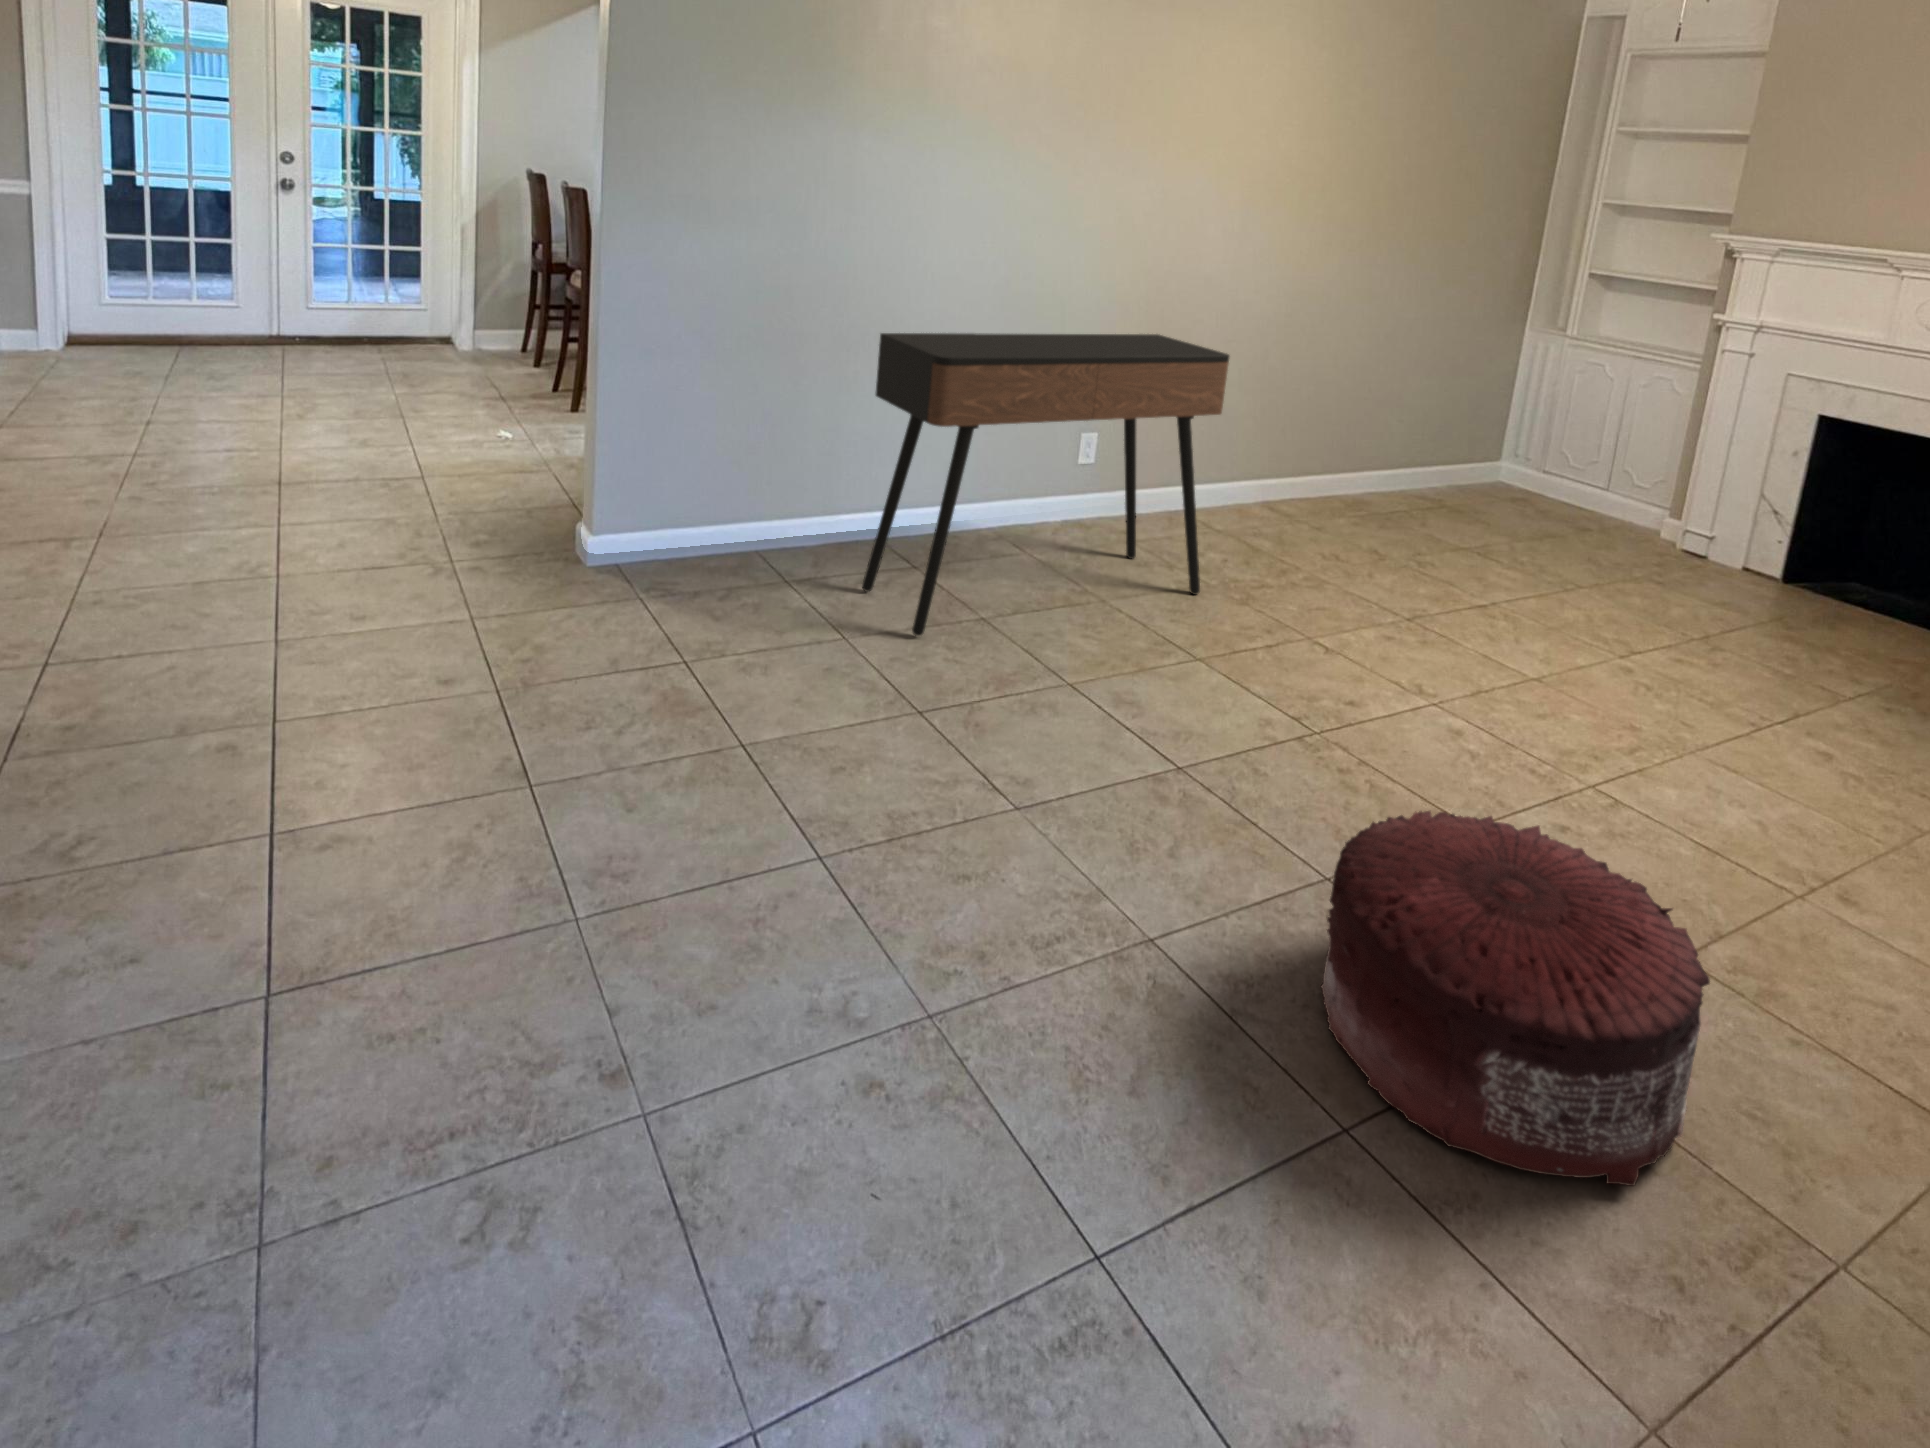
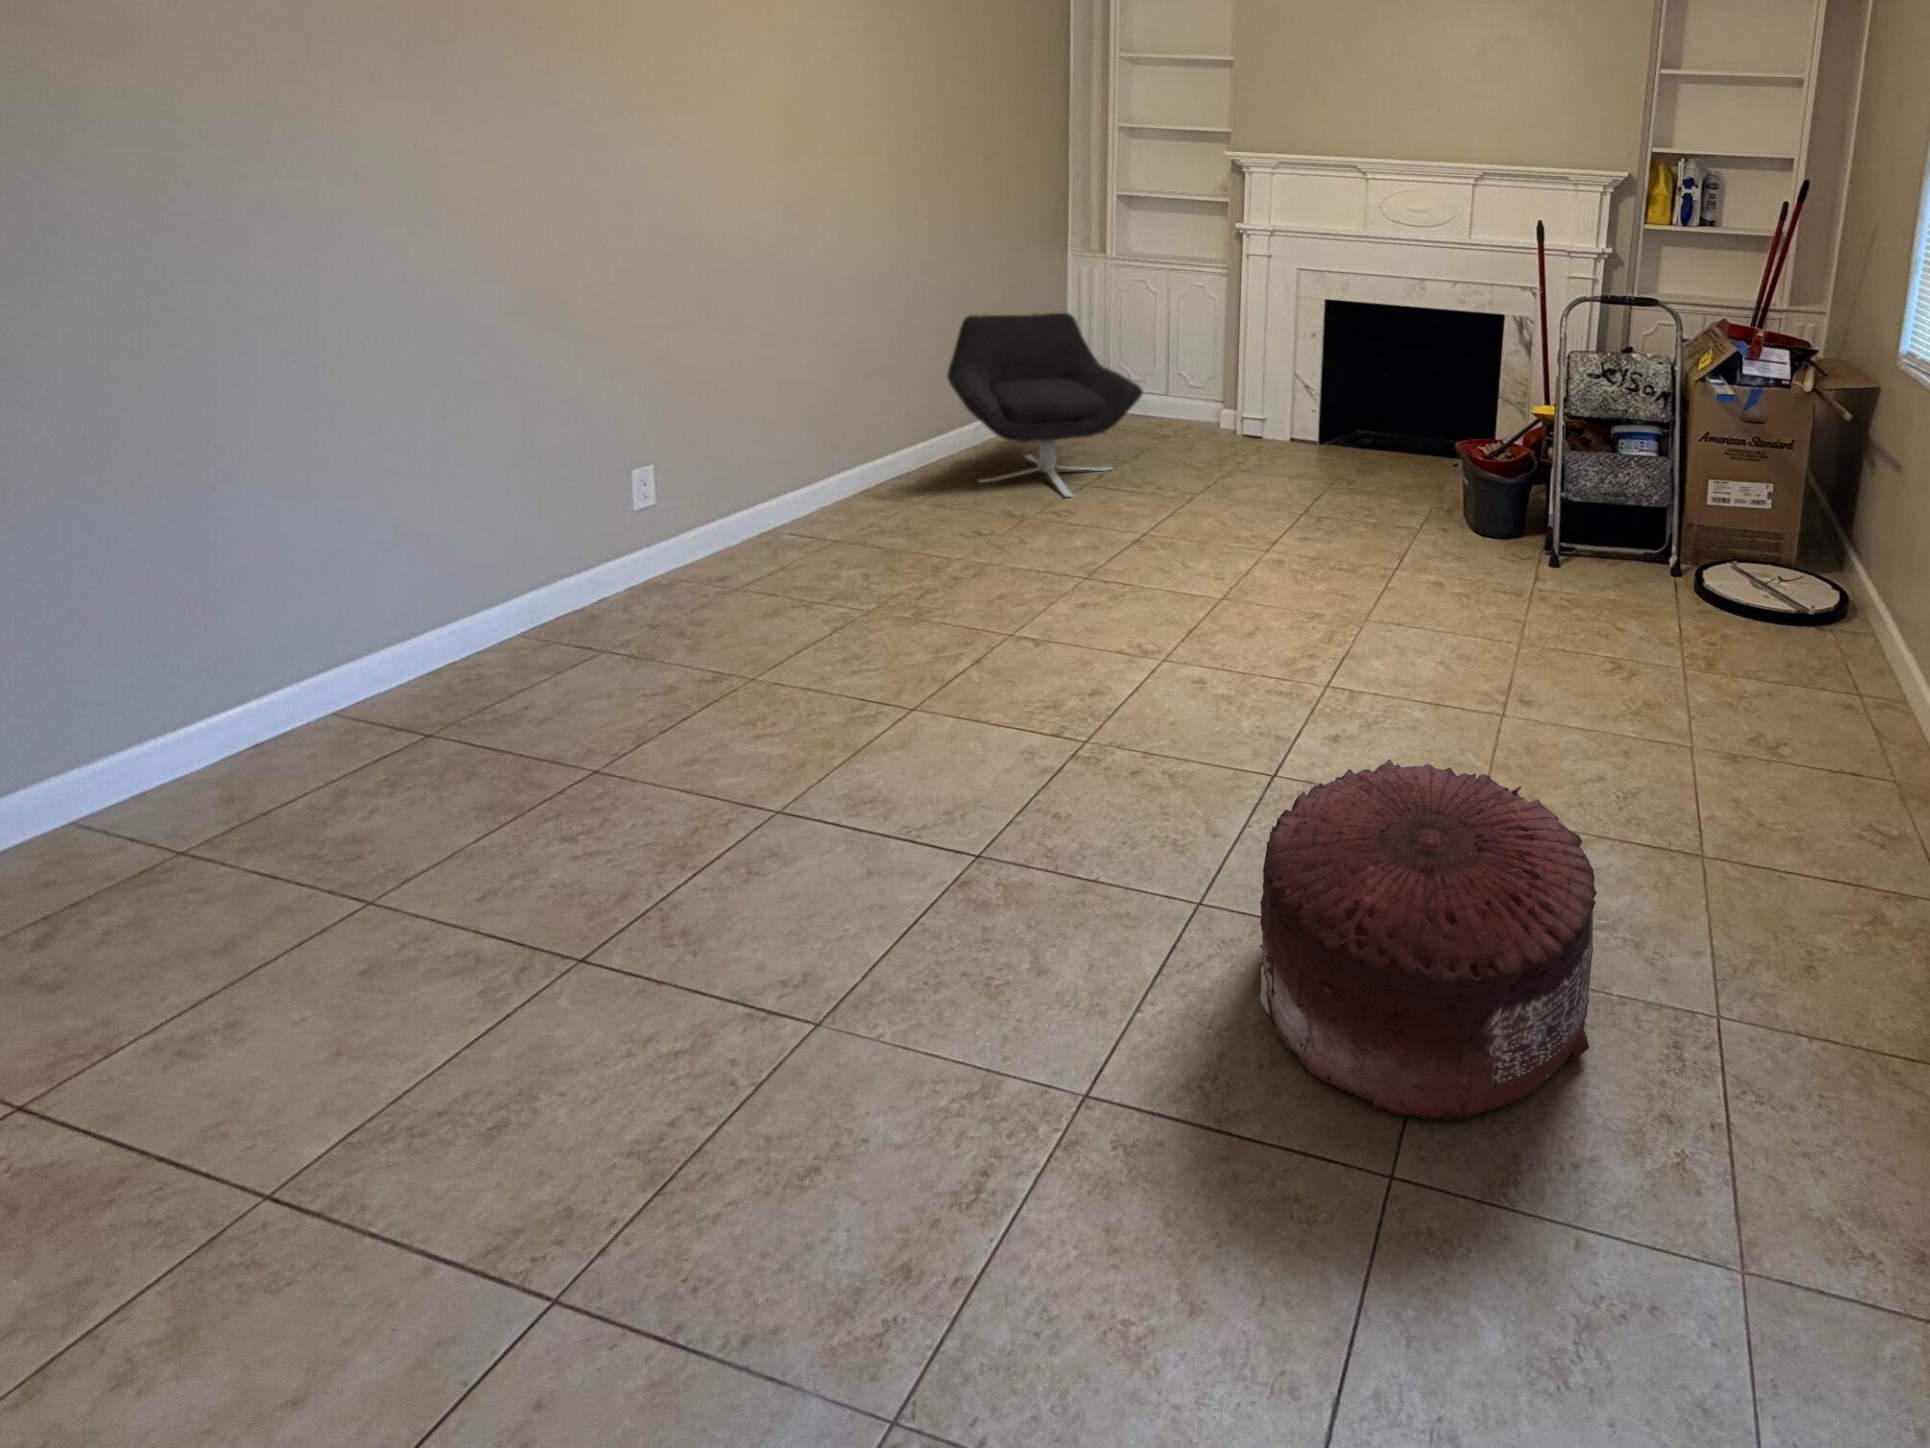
console table: present [862,333,1229,636] -> none [296,329,865,848]
lounge chair: none [1357,368,1544,554] -> present [947,313,1143,497]

